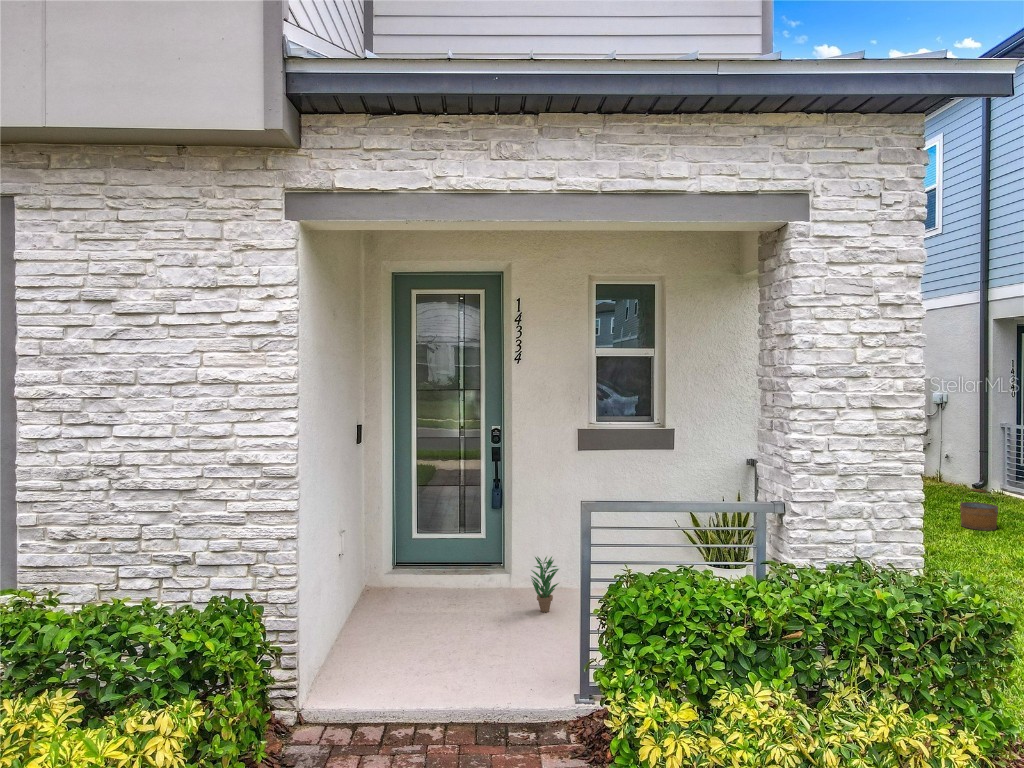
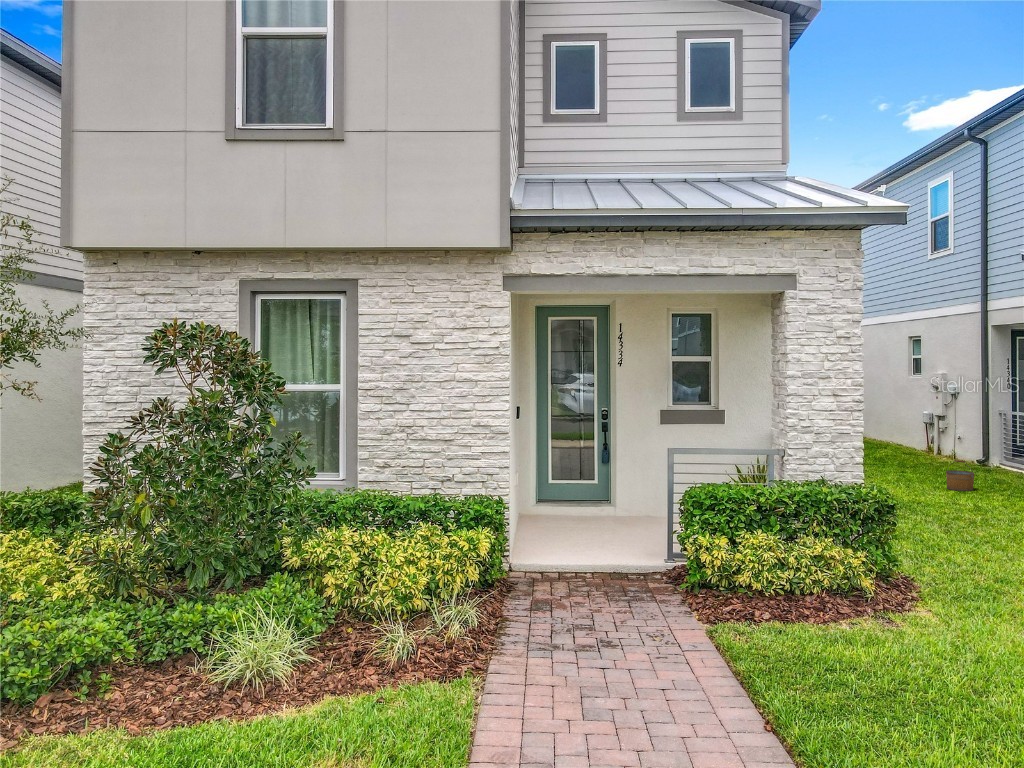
potted plant: present [531,557,559,612] -> none [627,490,647,526]

